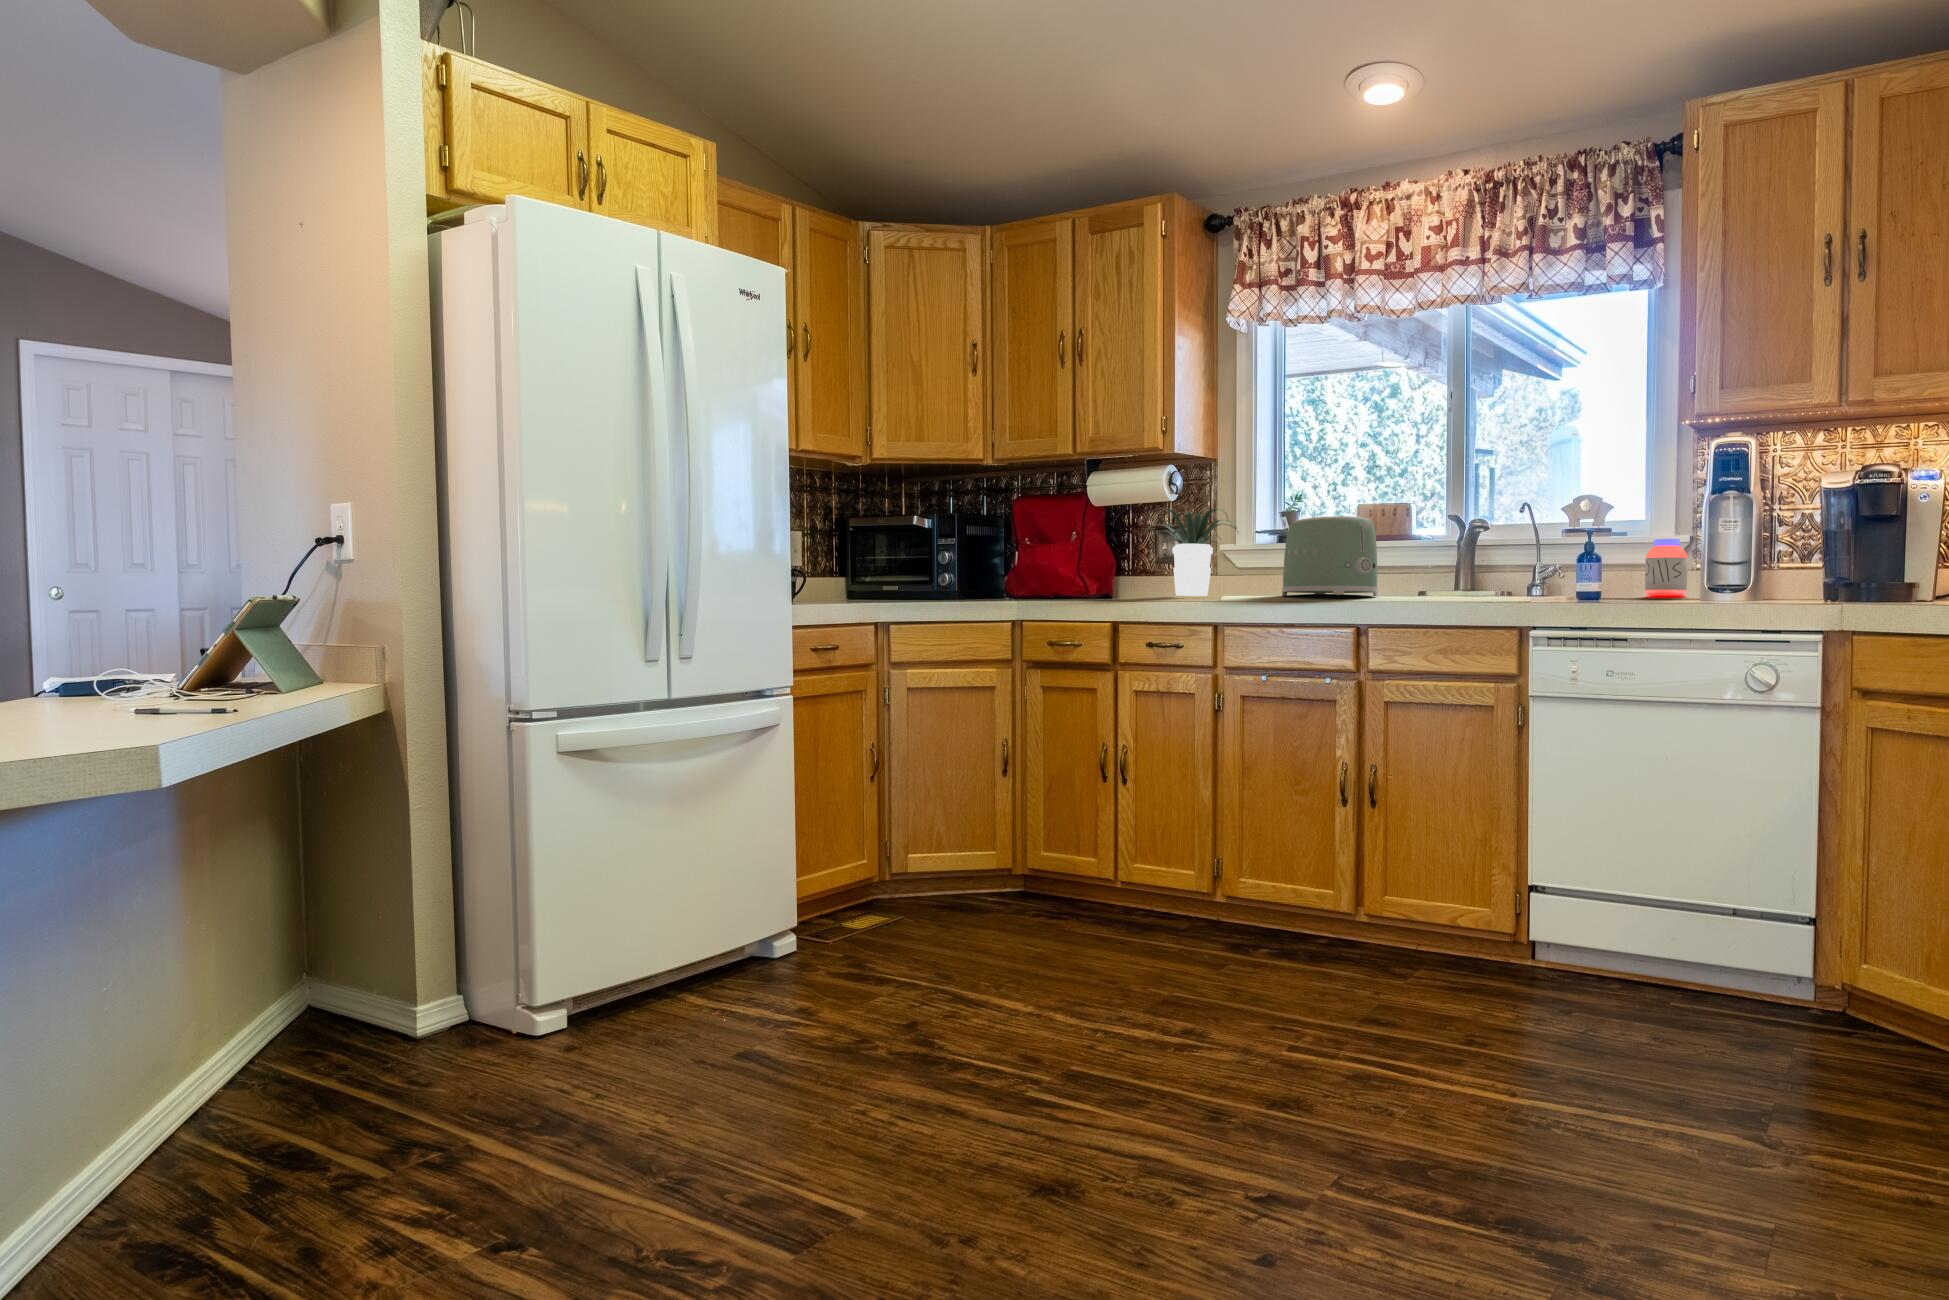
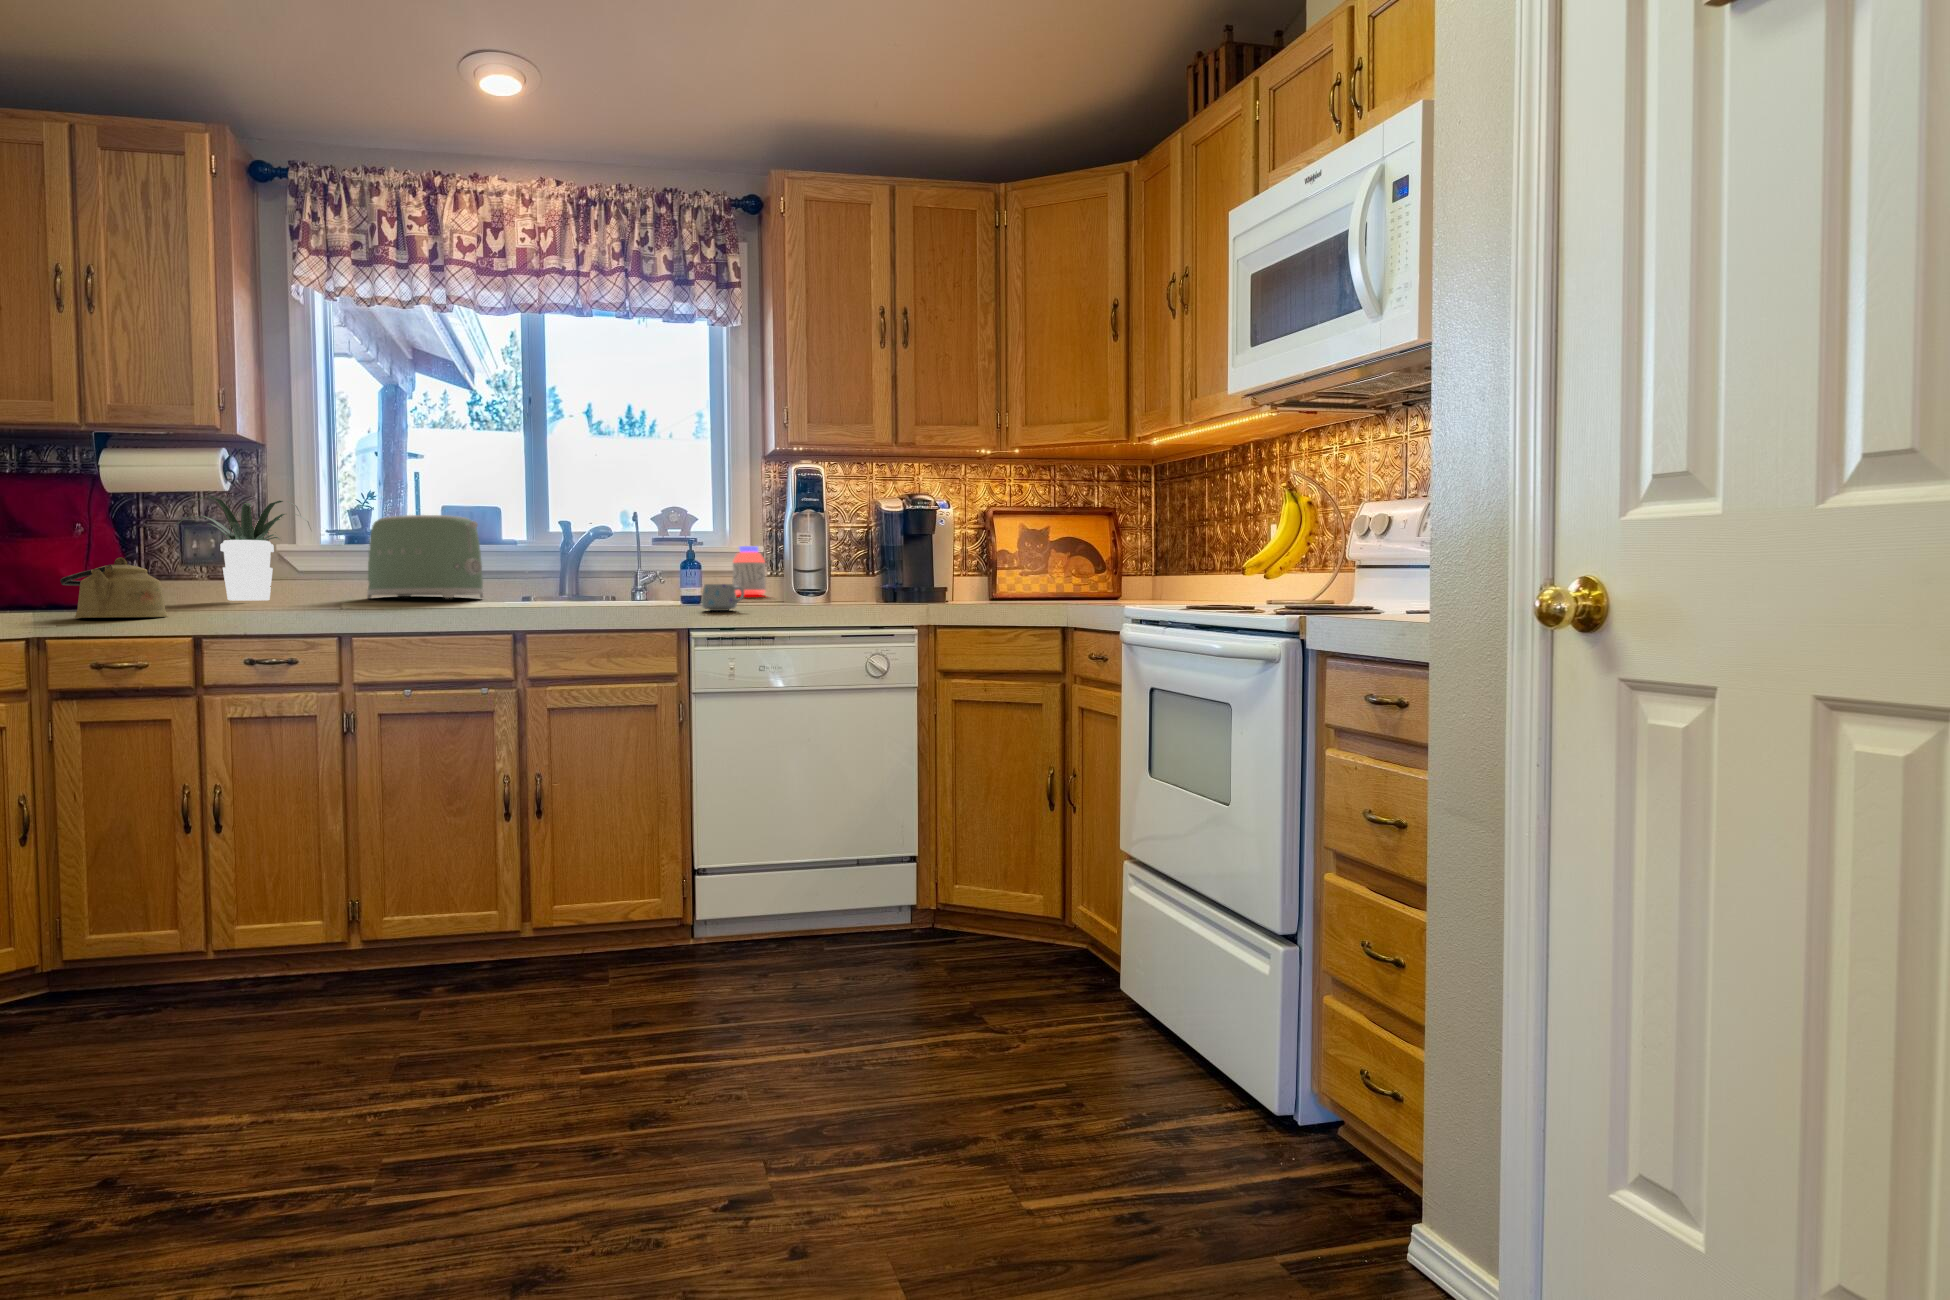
kettle: none [1035,559,1105,607] -> present [60,557,168,618]
mug: none [1545,581,1591,610] -> present [702,584,744,611]

